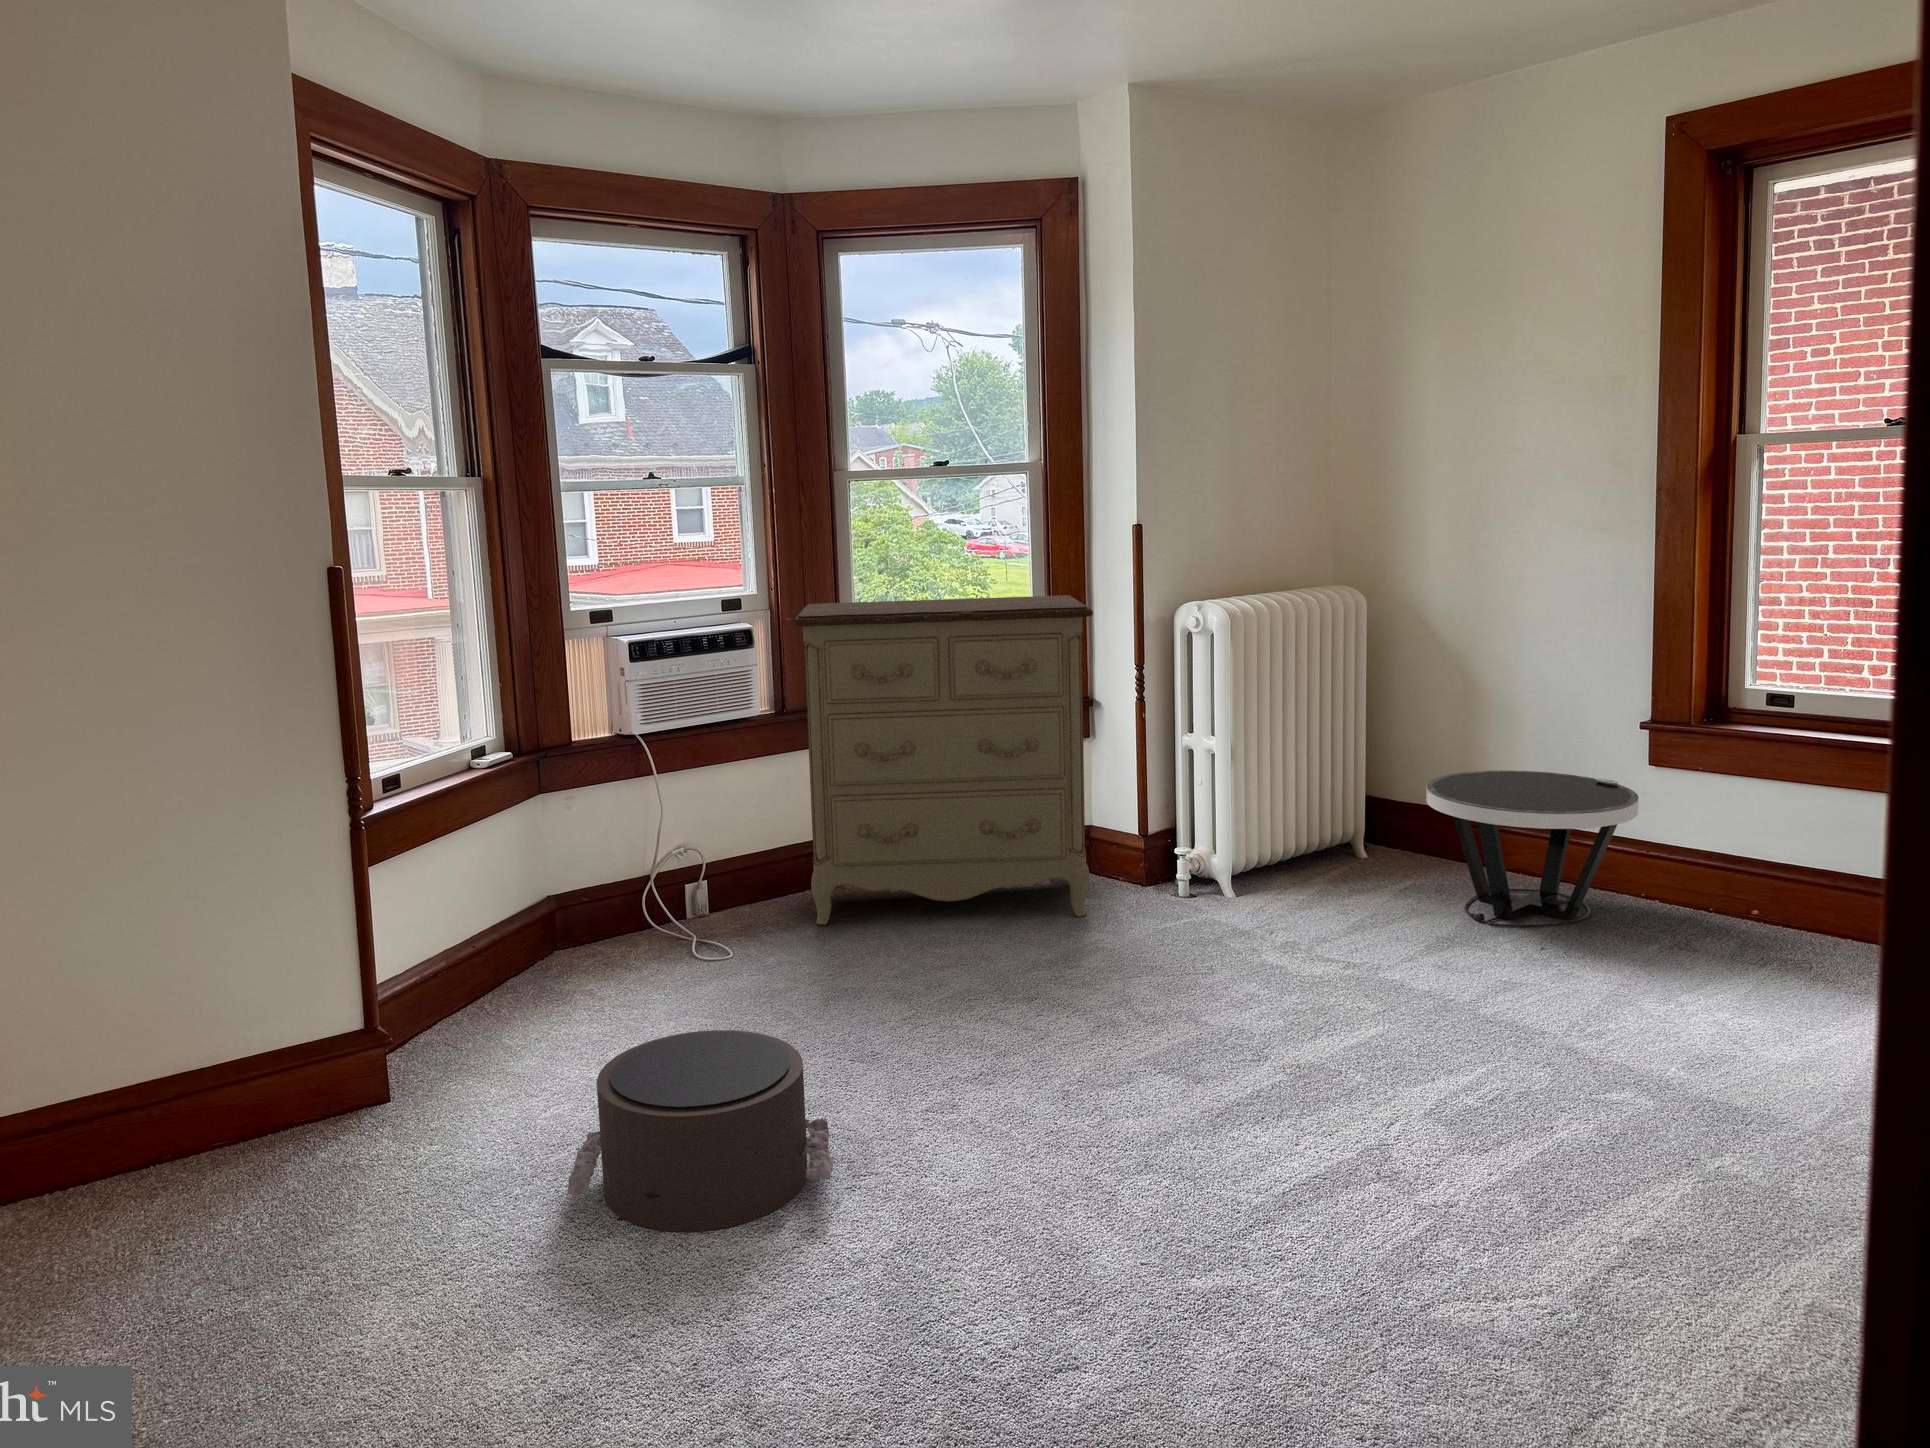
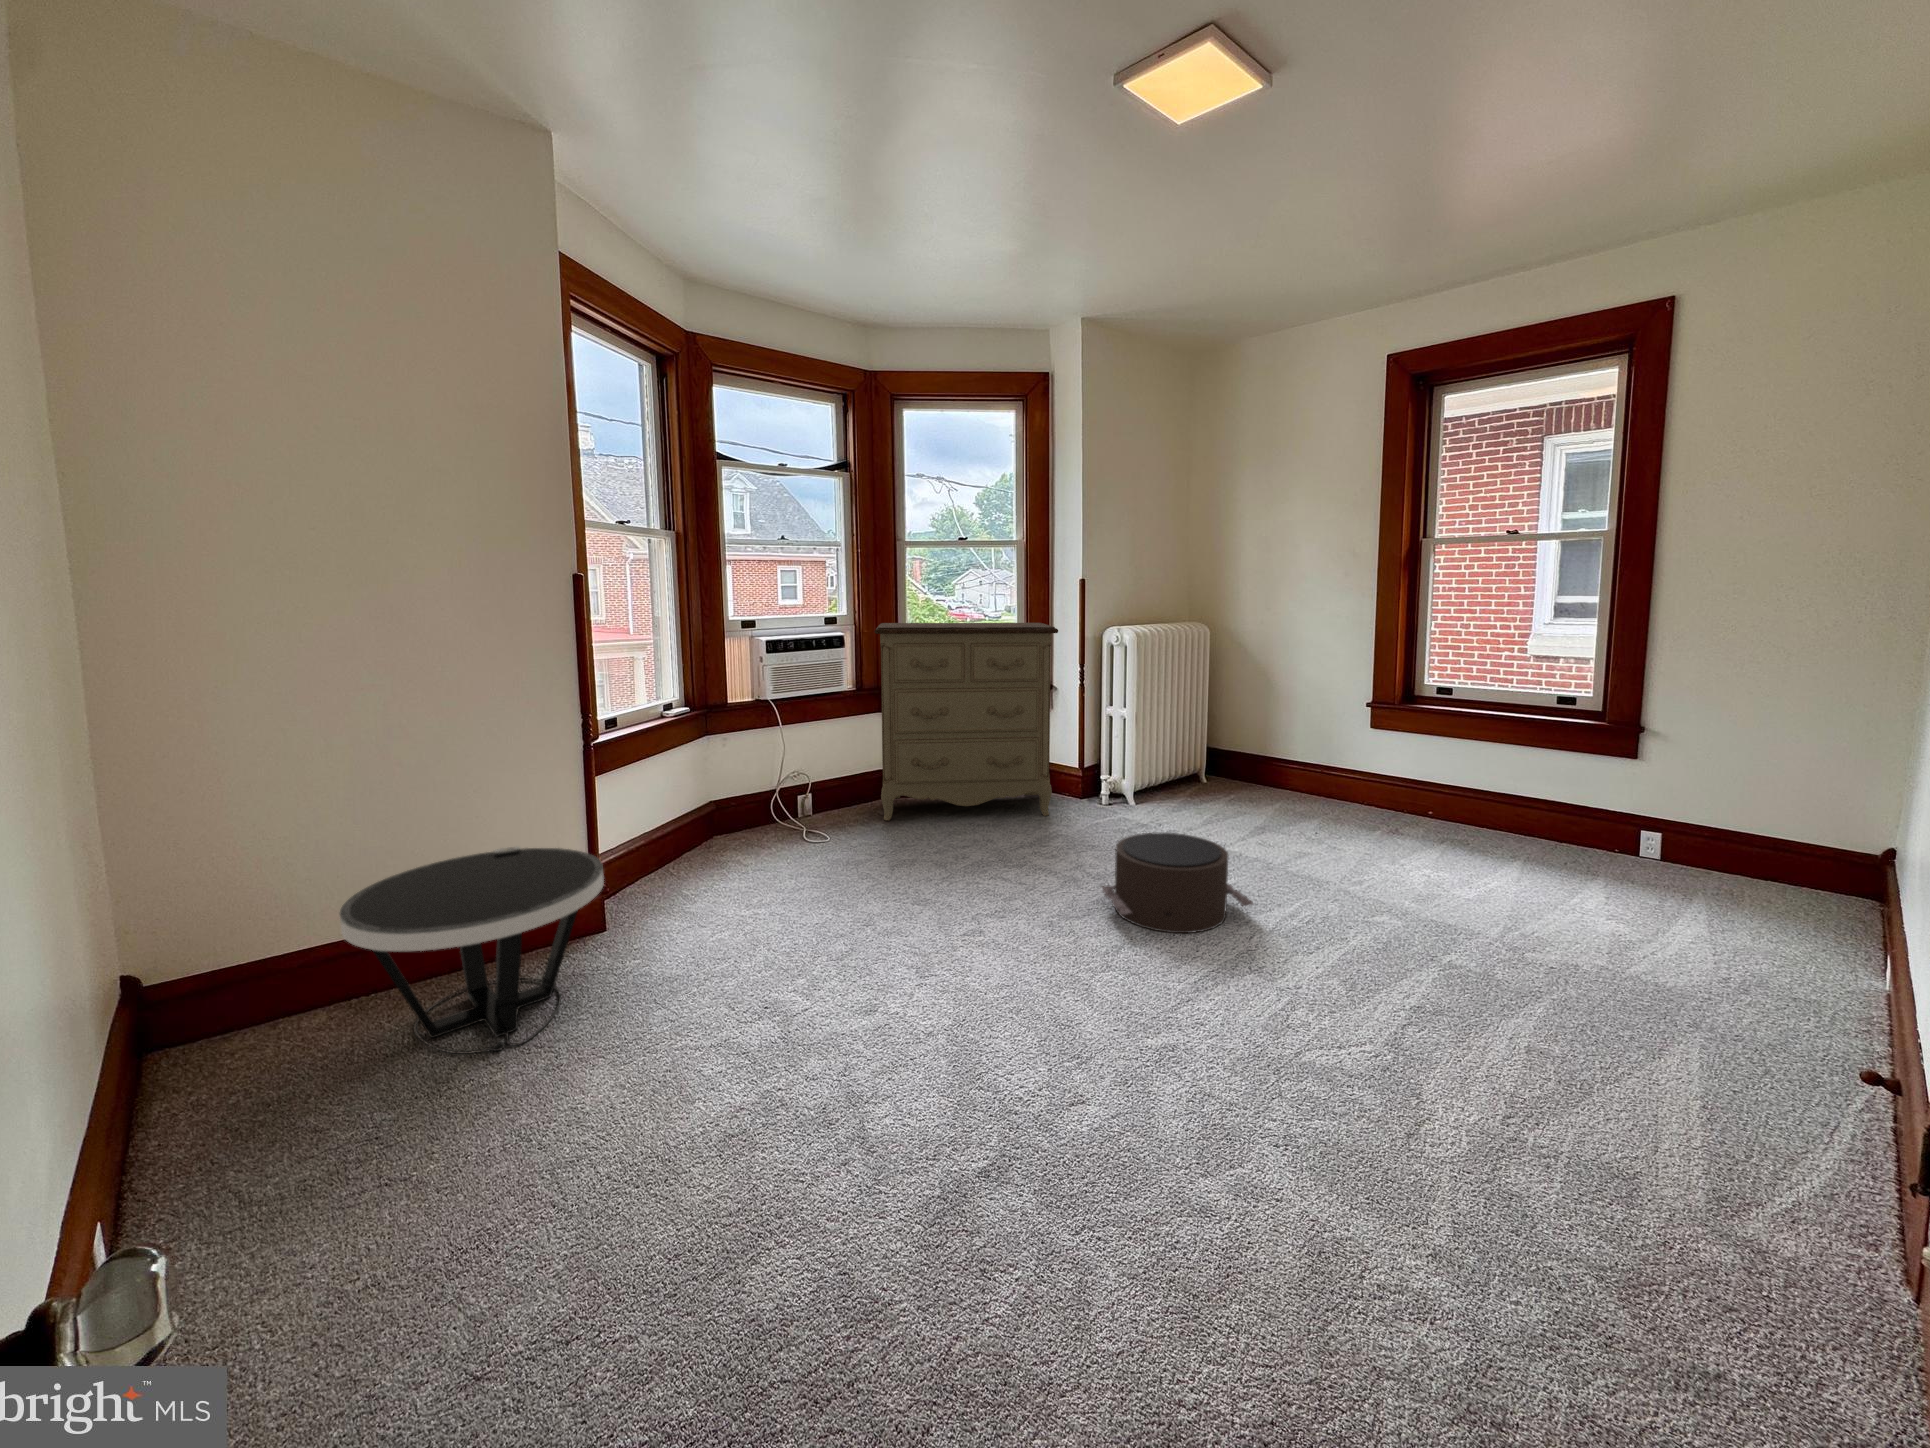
side table: present [1426,770,1639,927] -> present [339,846,604,1054]
pouf: present [567,1030,834,1232] -> present [1102,833,1253,933]

